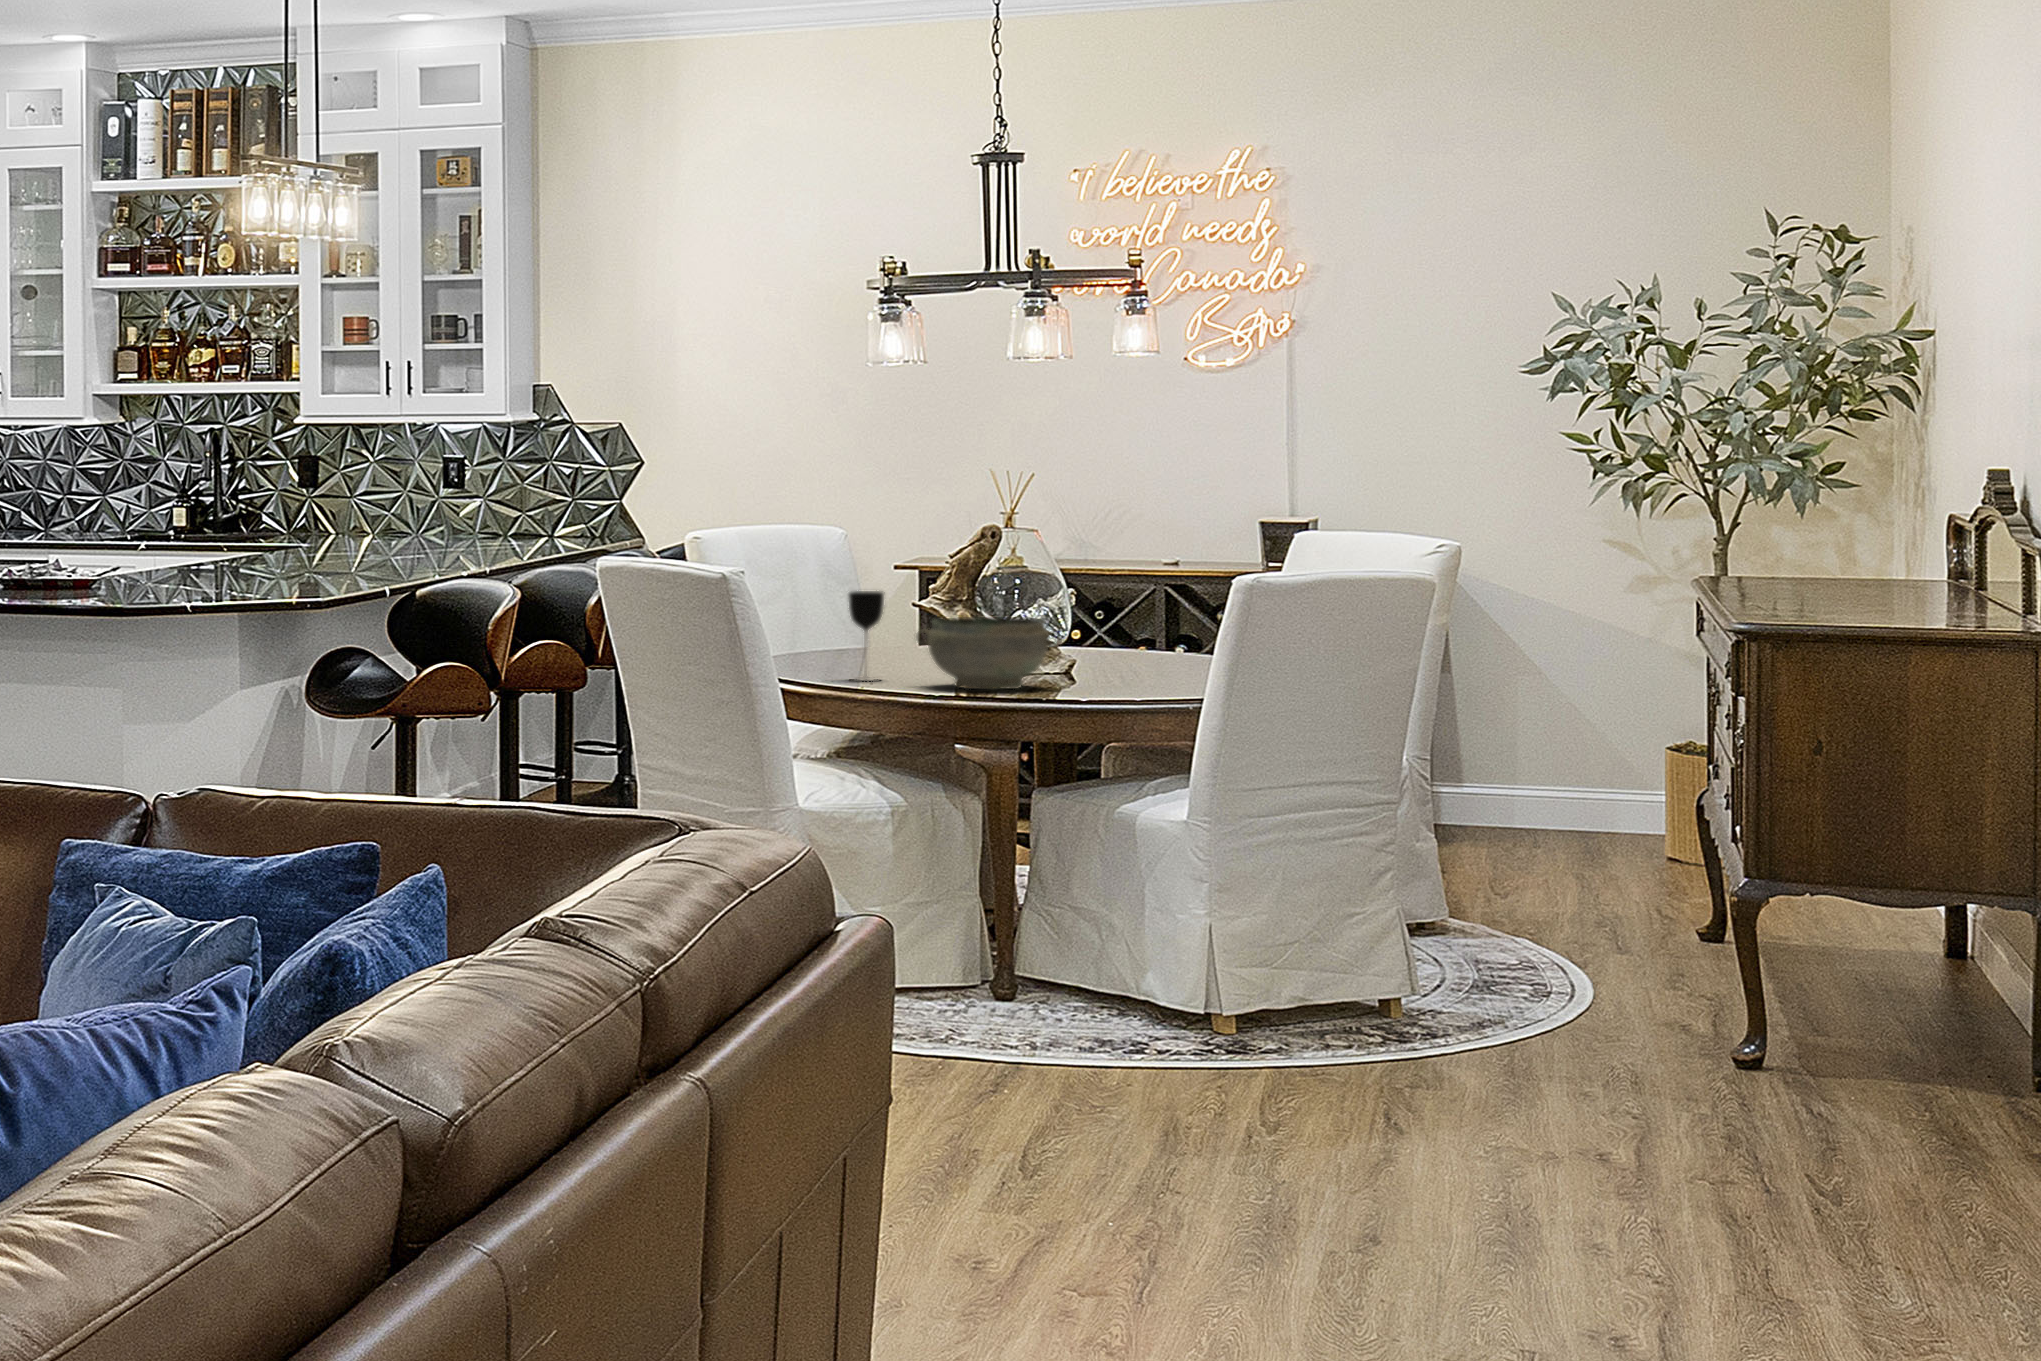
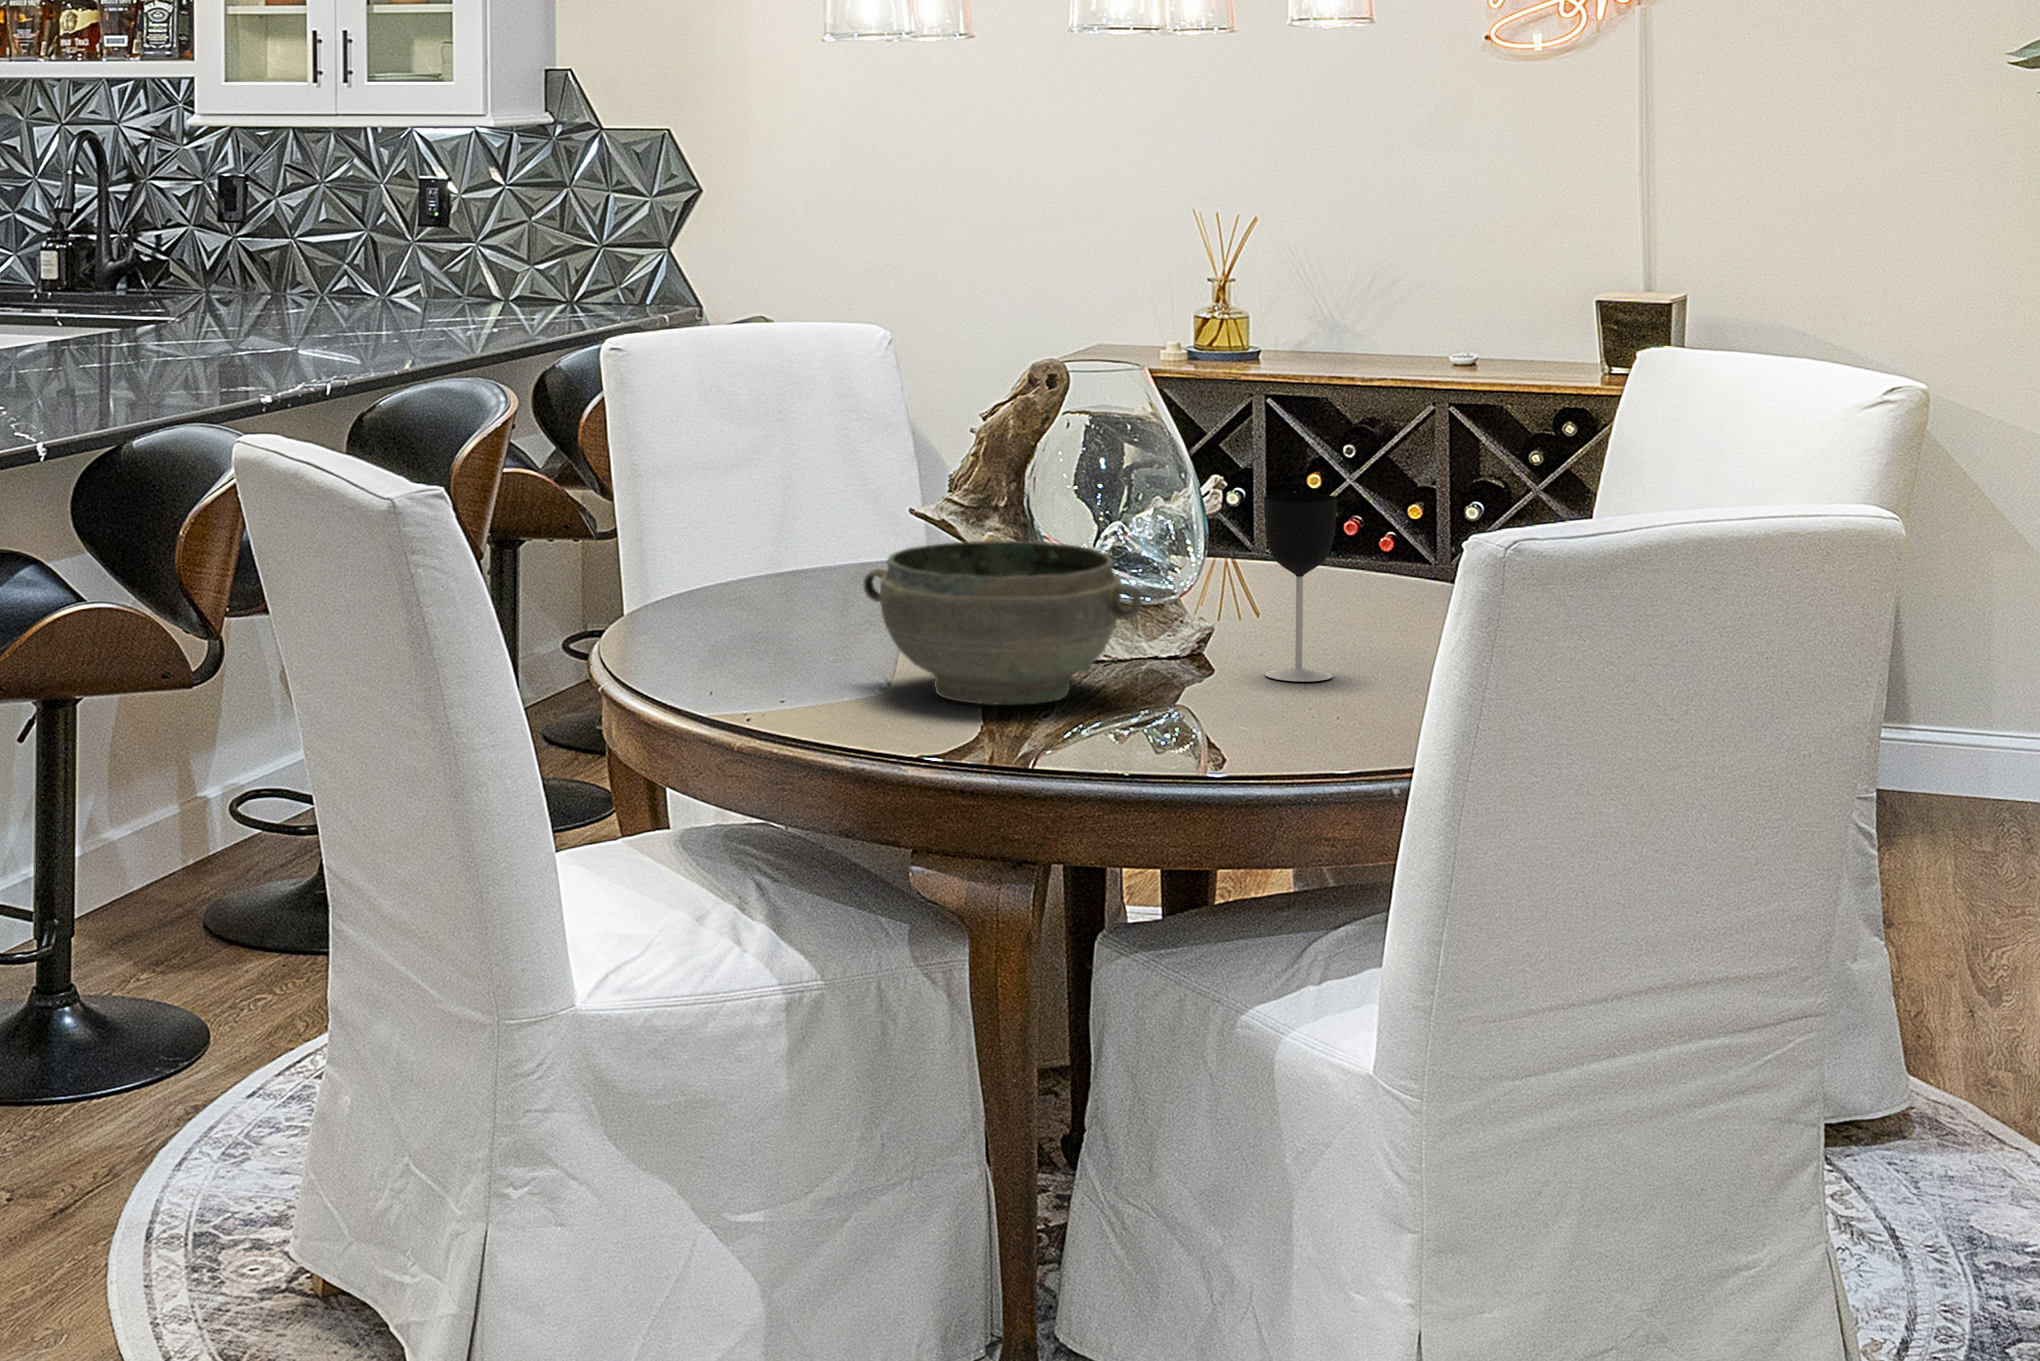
wine glass: present [849,591,884,681] -> present [1264,493,1337,681]

